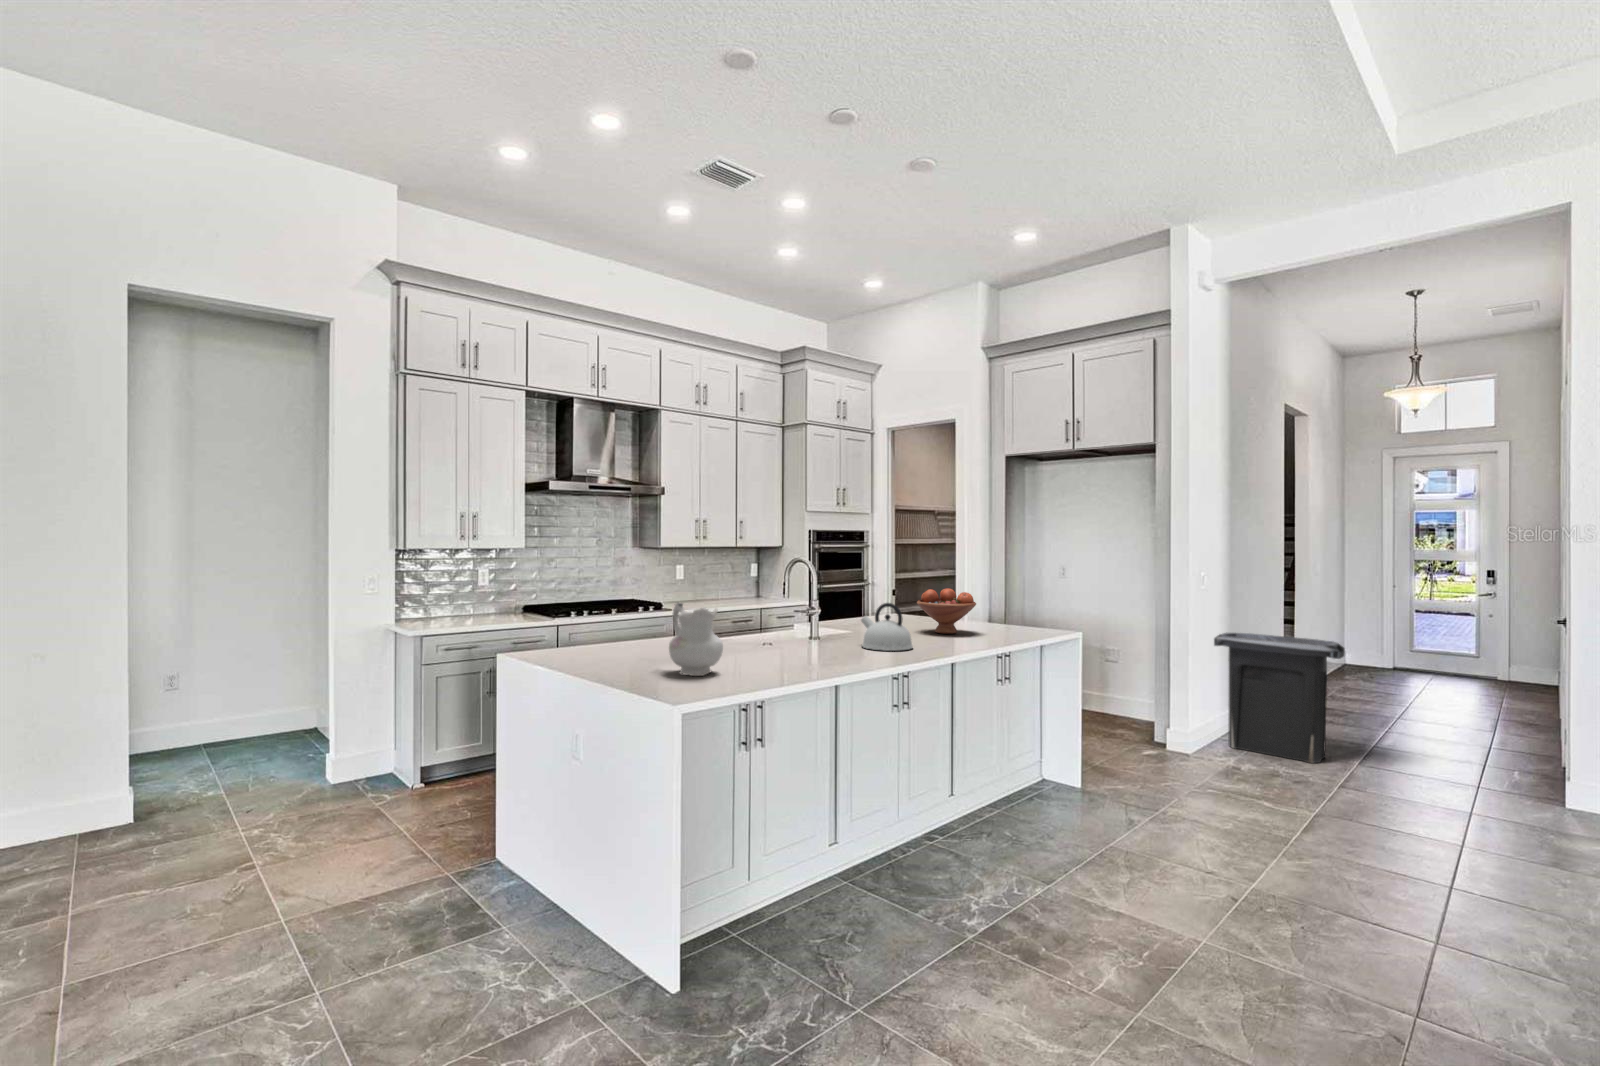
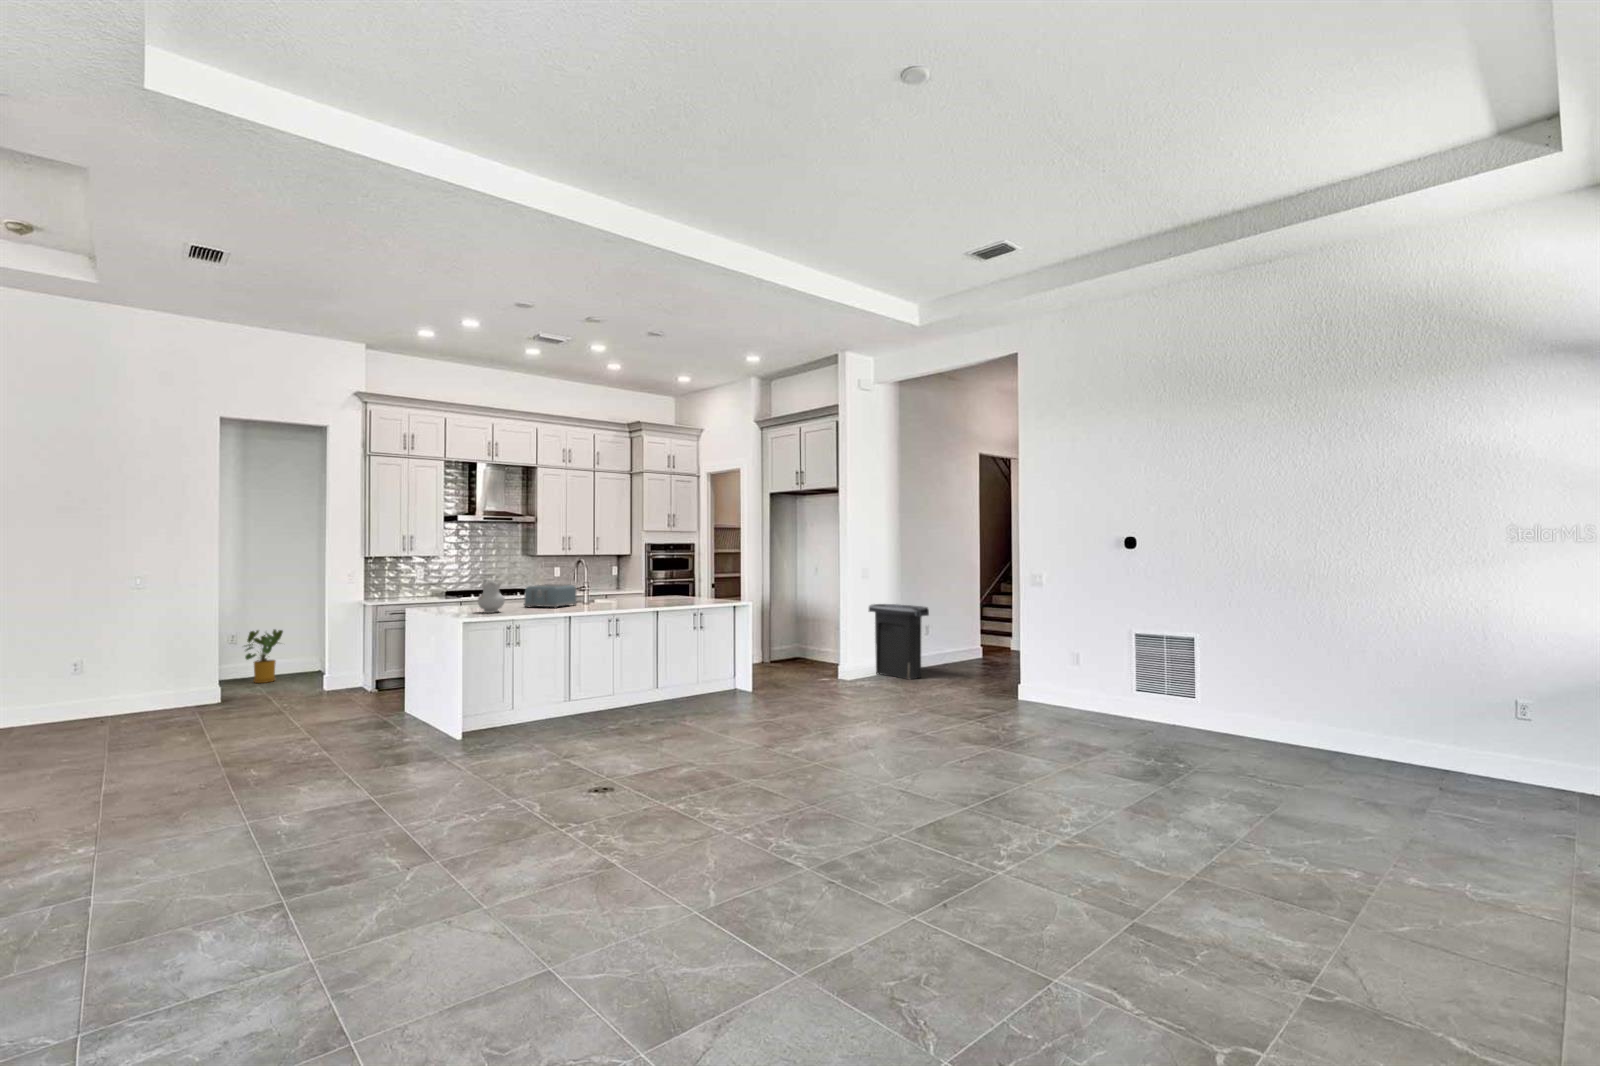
fruit bowl: present [917,588,976,634] -> none [651,576,685,601]
kettle: present [861,603,913,651] -> none [600,582,628,606]
toaster: none [730,606,818,657] -> present [524,584,577,608]
house plant: none [181,666,260,761] -> present [245,629,283,683]

